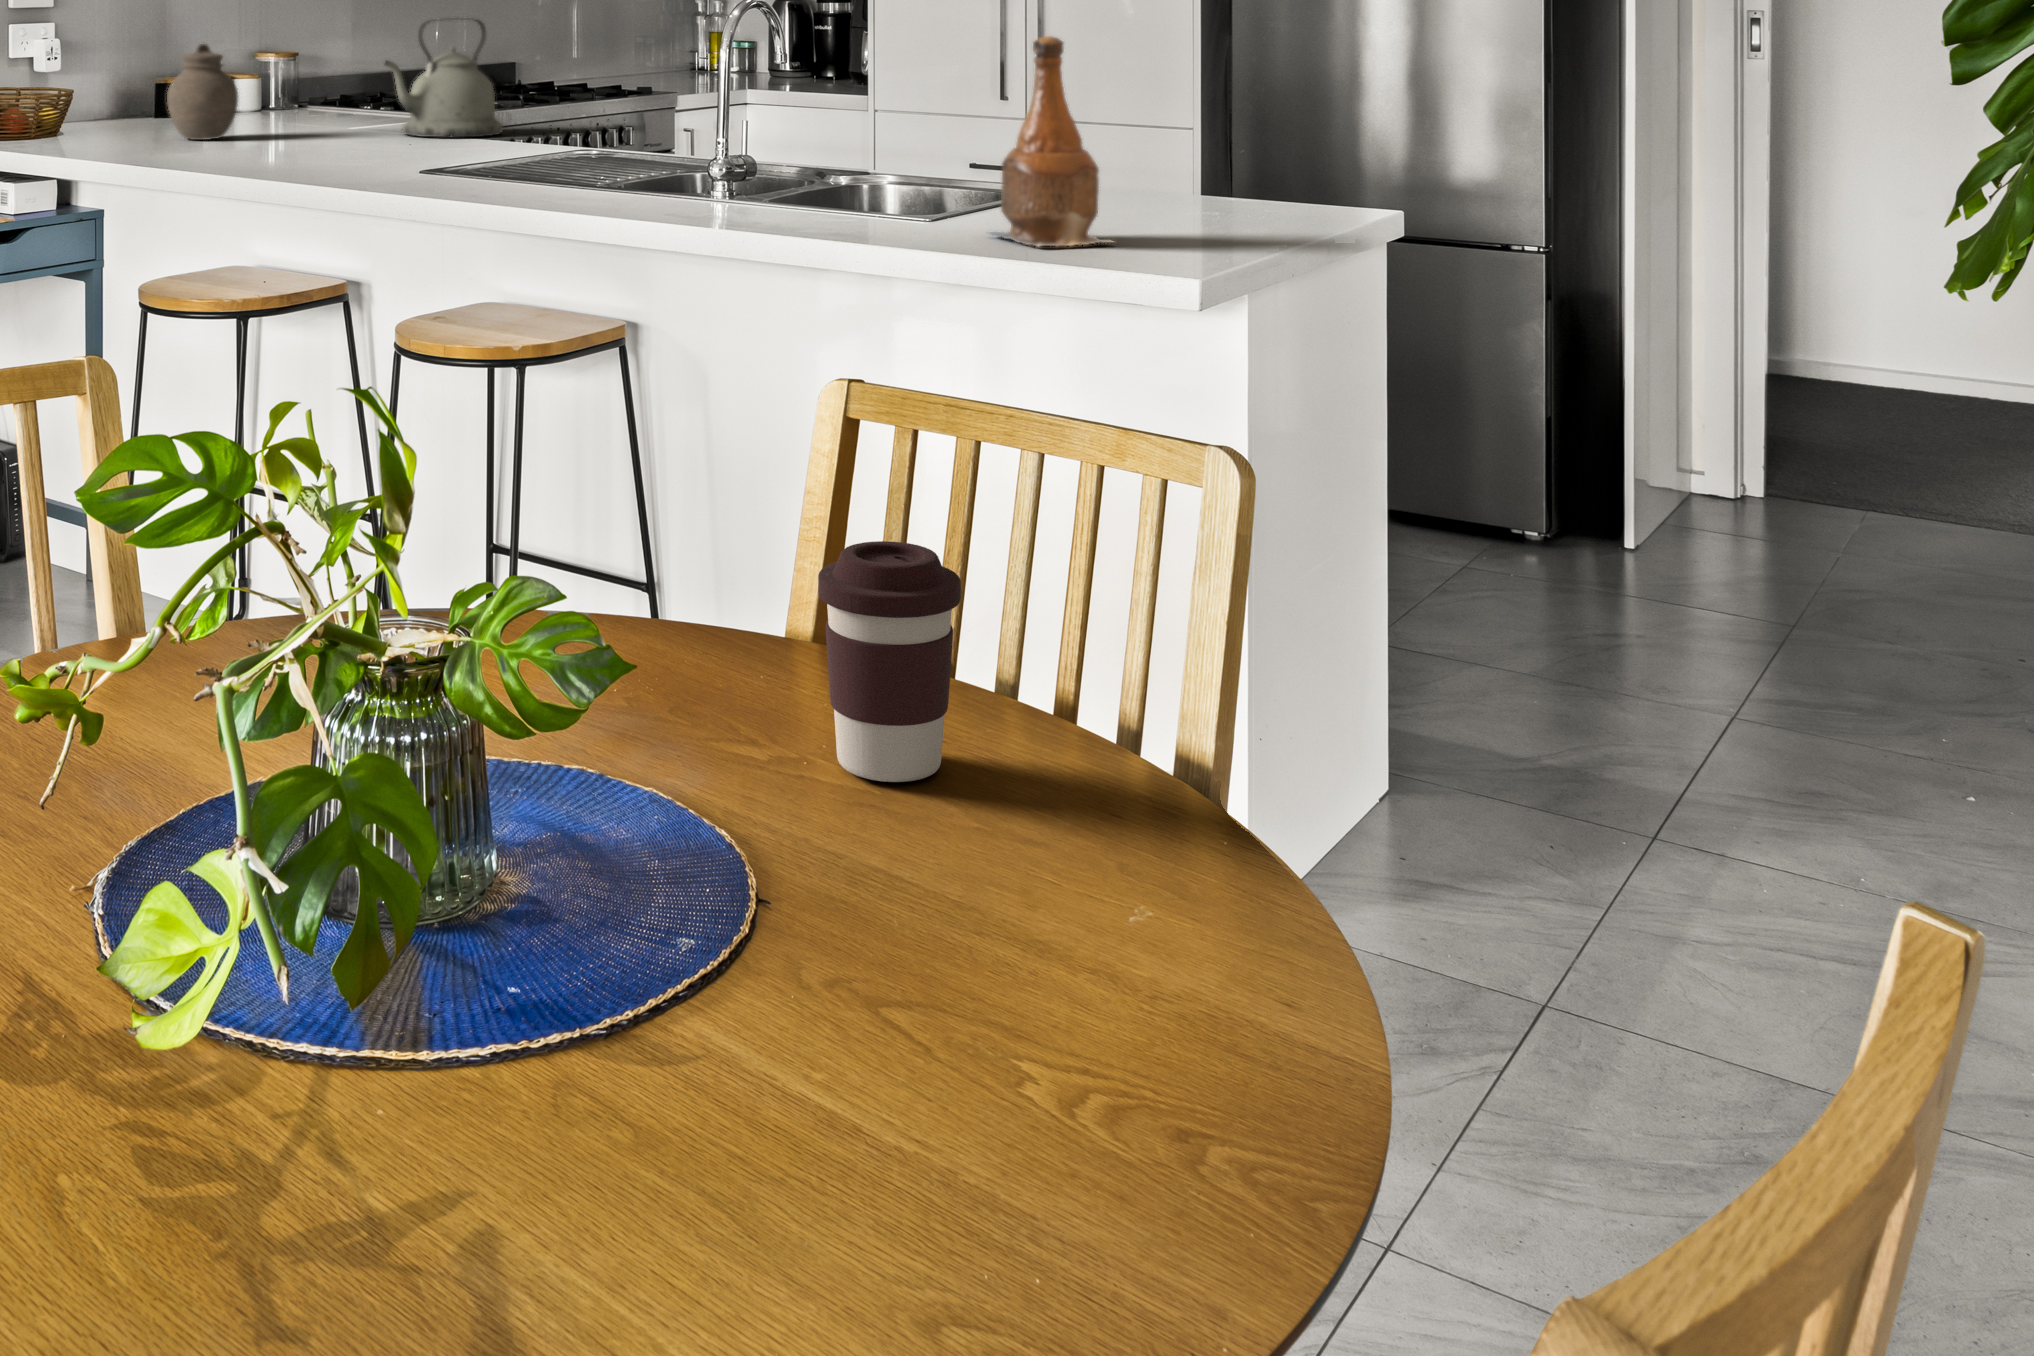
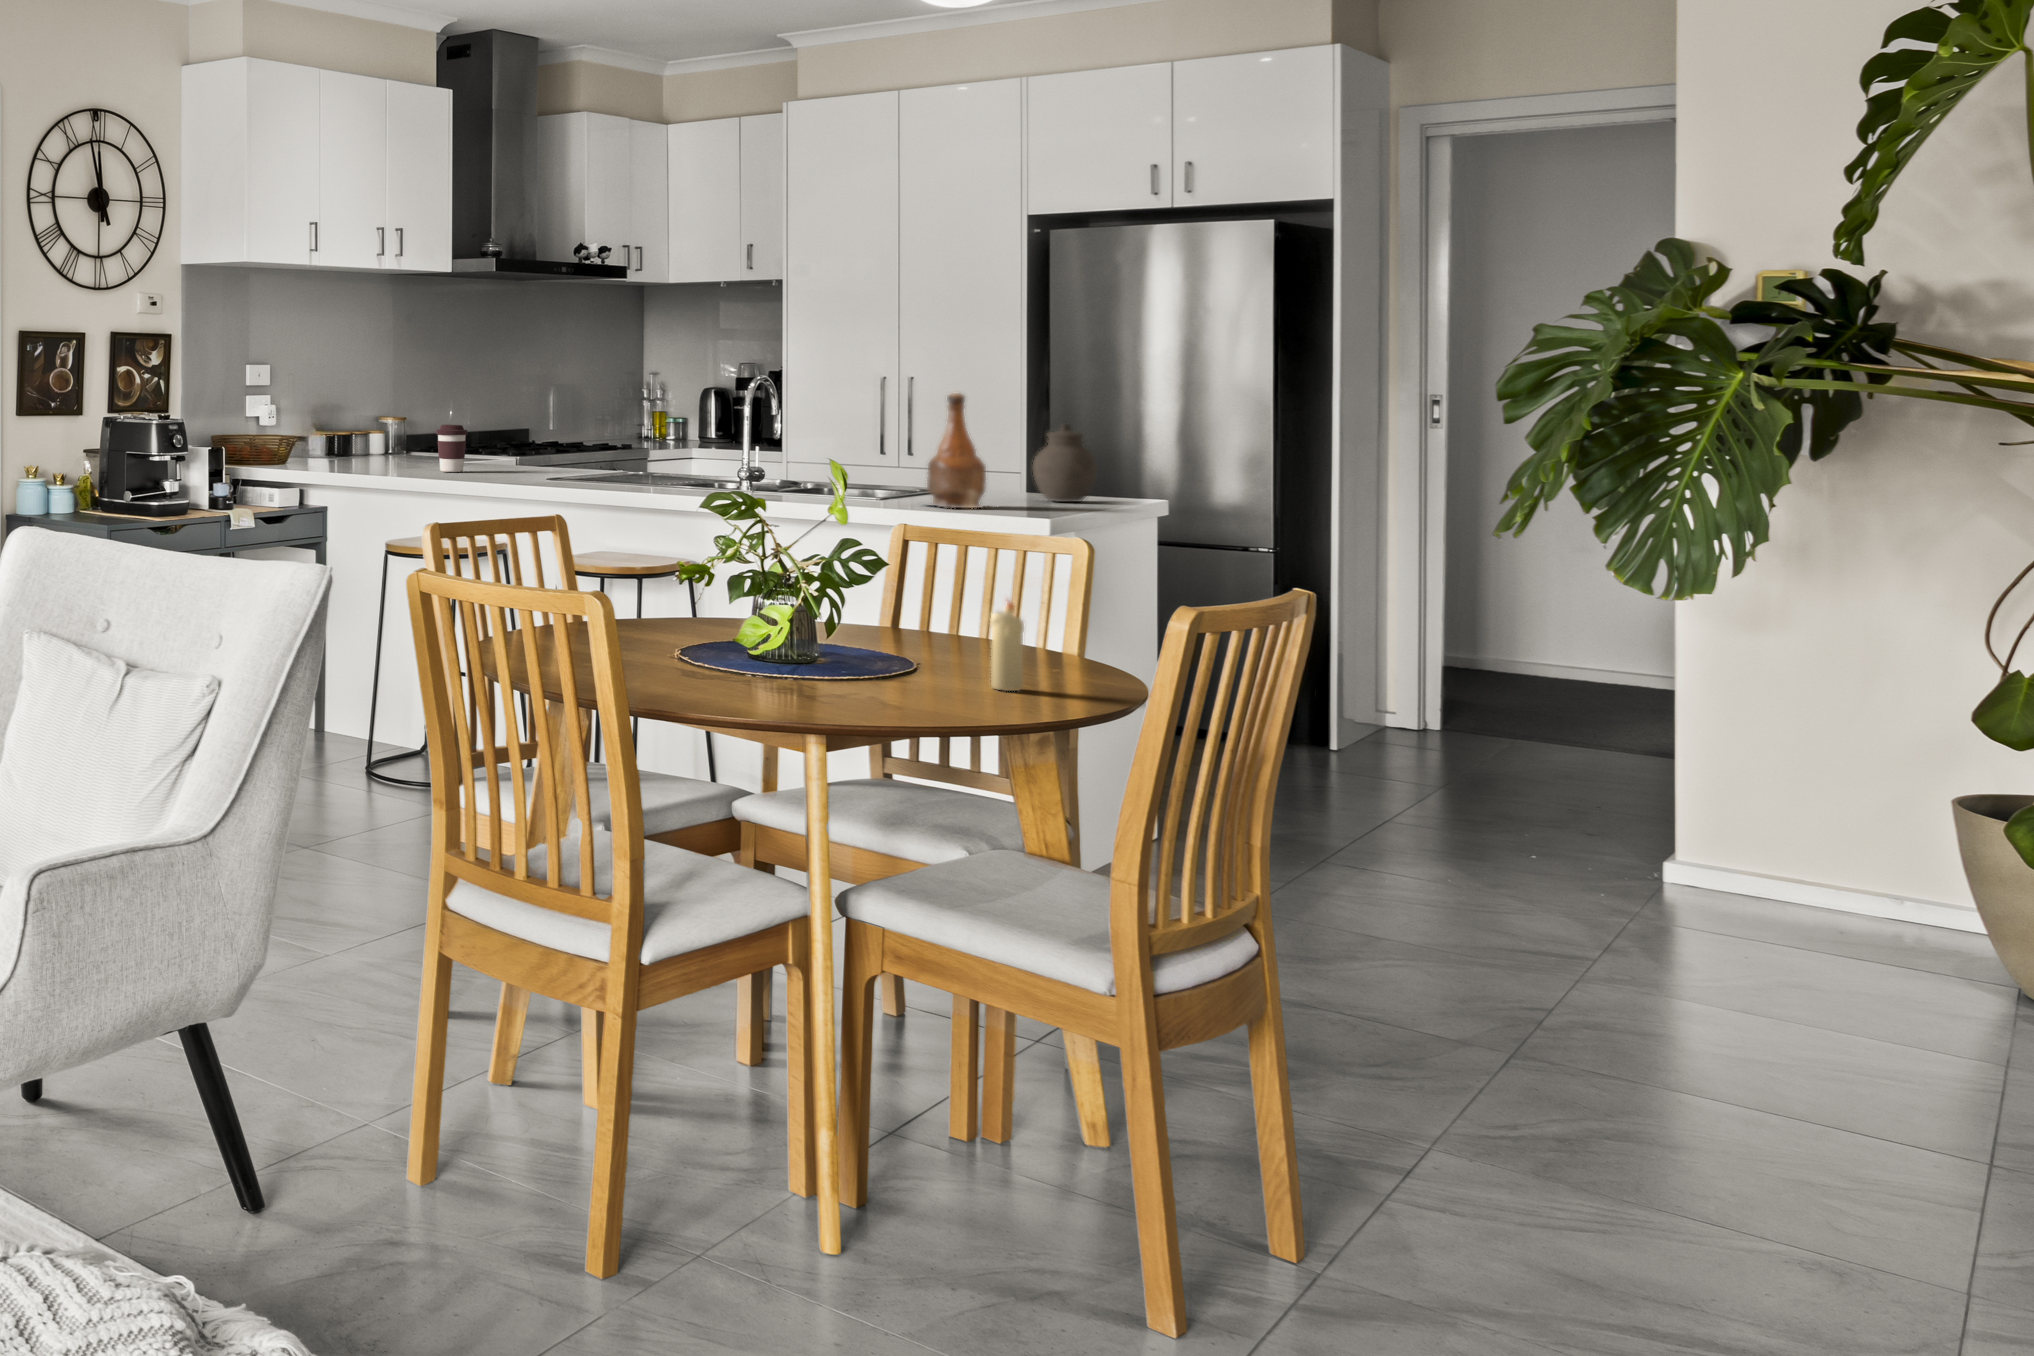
kettle: present [385,20,503,137] -> none [490,393,561,467]
jar: present [167,44,238,140] -> present [1033,424,1098,502]
coffee cup: present [818,541,961,782] -> present [436,425,467,472]
candle: none [983,660,1069,922] -> present [990,601,1024,691]

